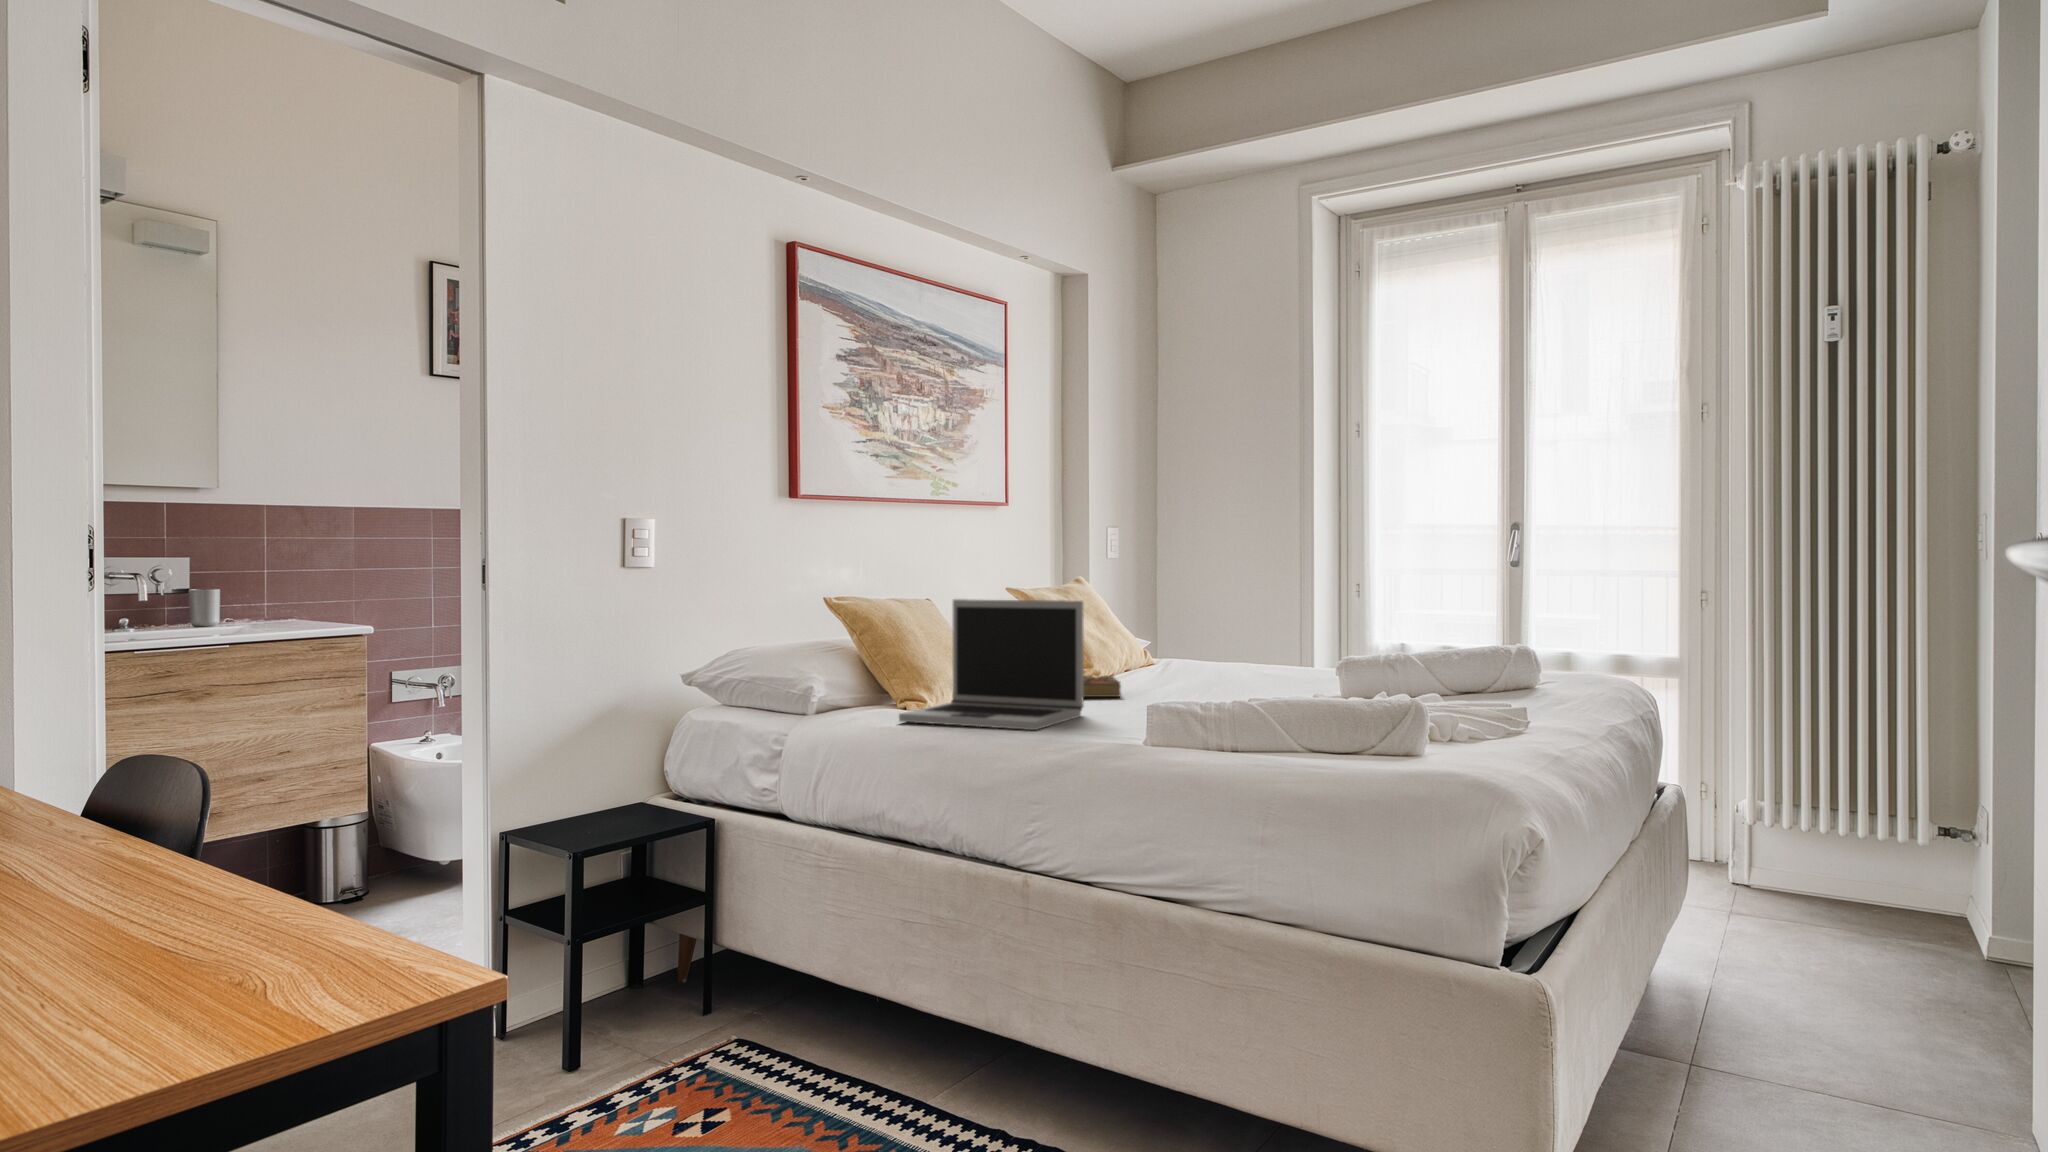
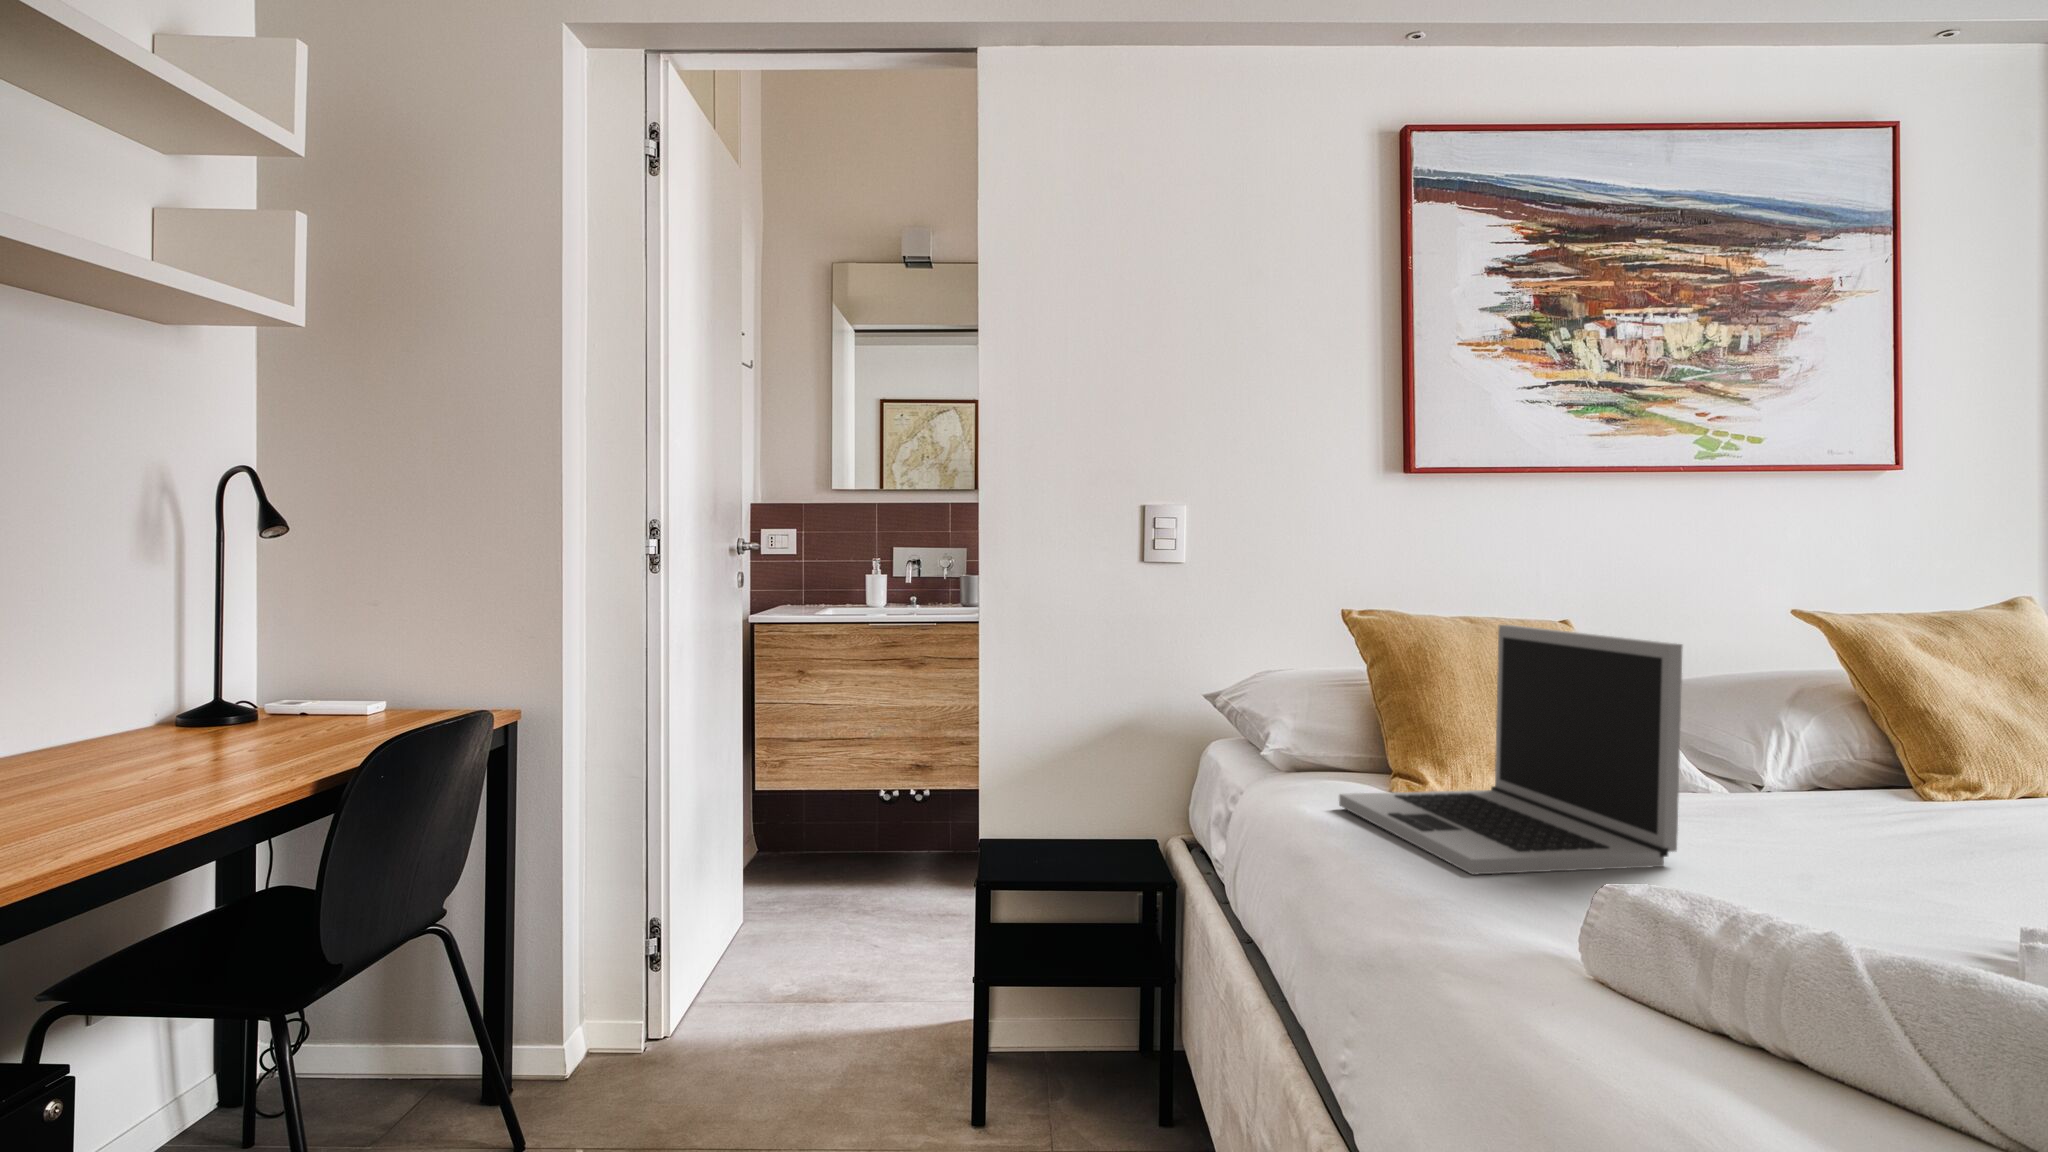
book: present [1083,675,1121,697] -> none [1795,781,1941,842]

